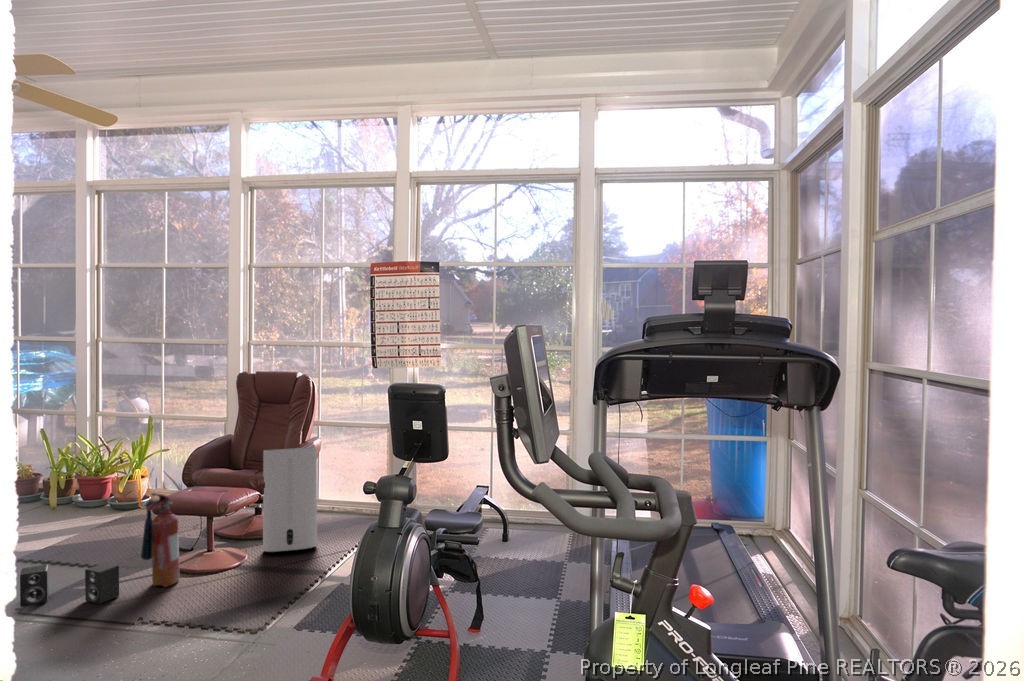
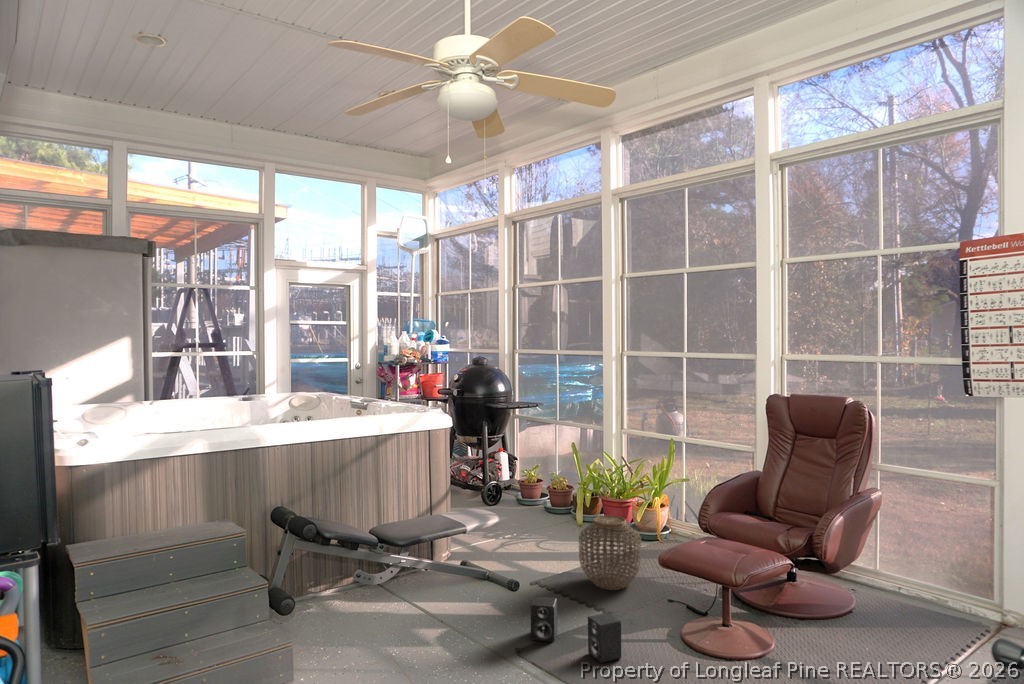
air purifier: present [263,448,317,552] -> none [796,503,876,658]
woven basket: none [62,488,129,554] -> present [579,516,641,590]
fire extinguisher: present [141,493,180,587] -> none [646,541,689,662]

